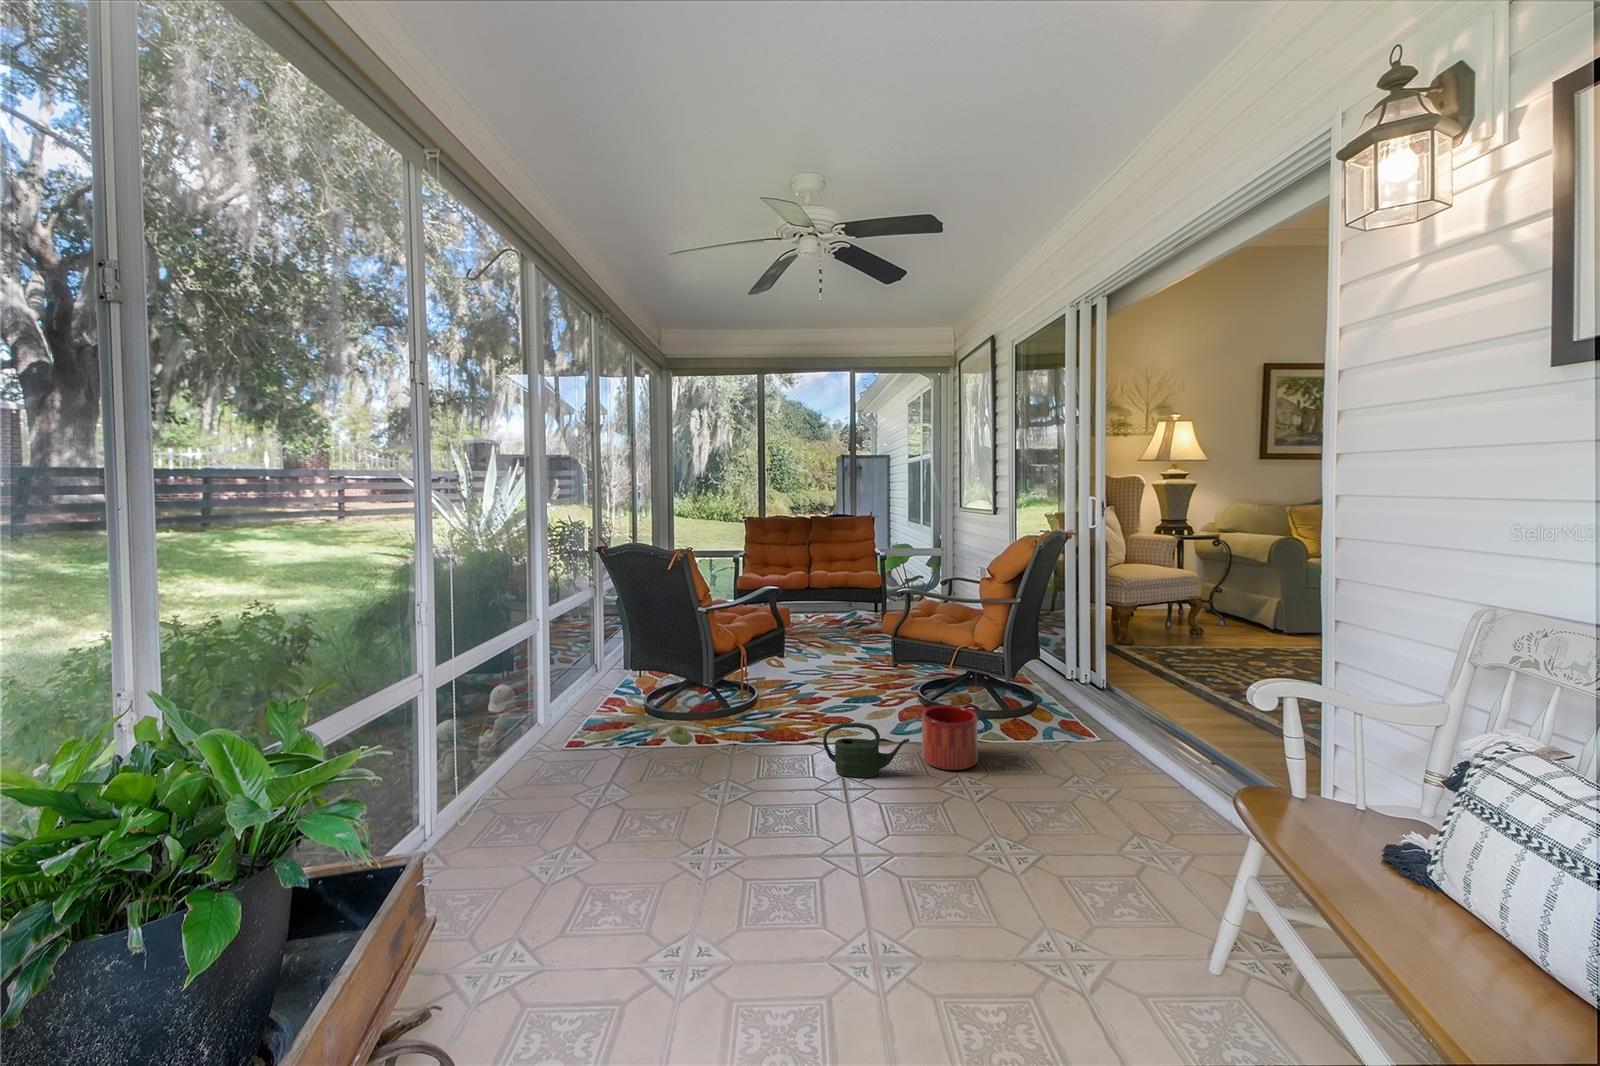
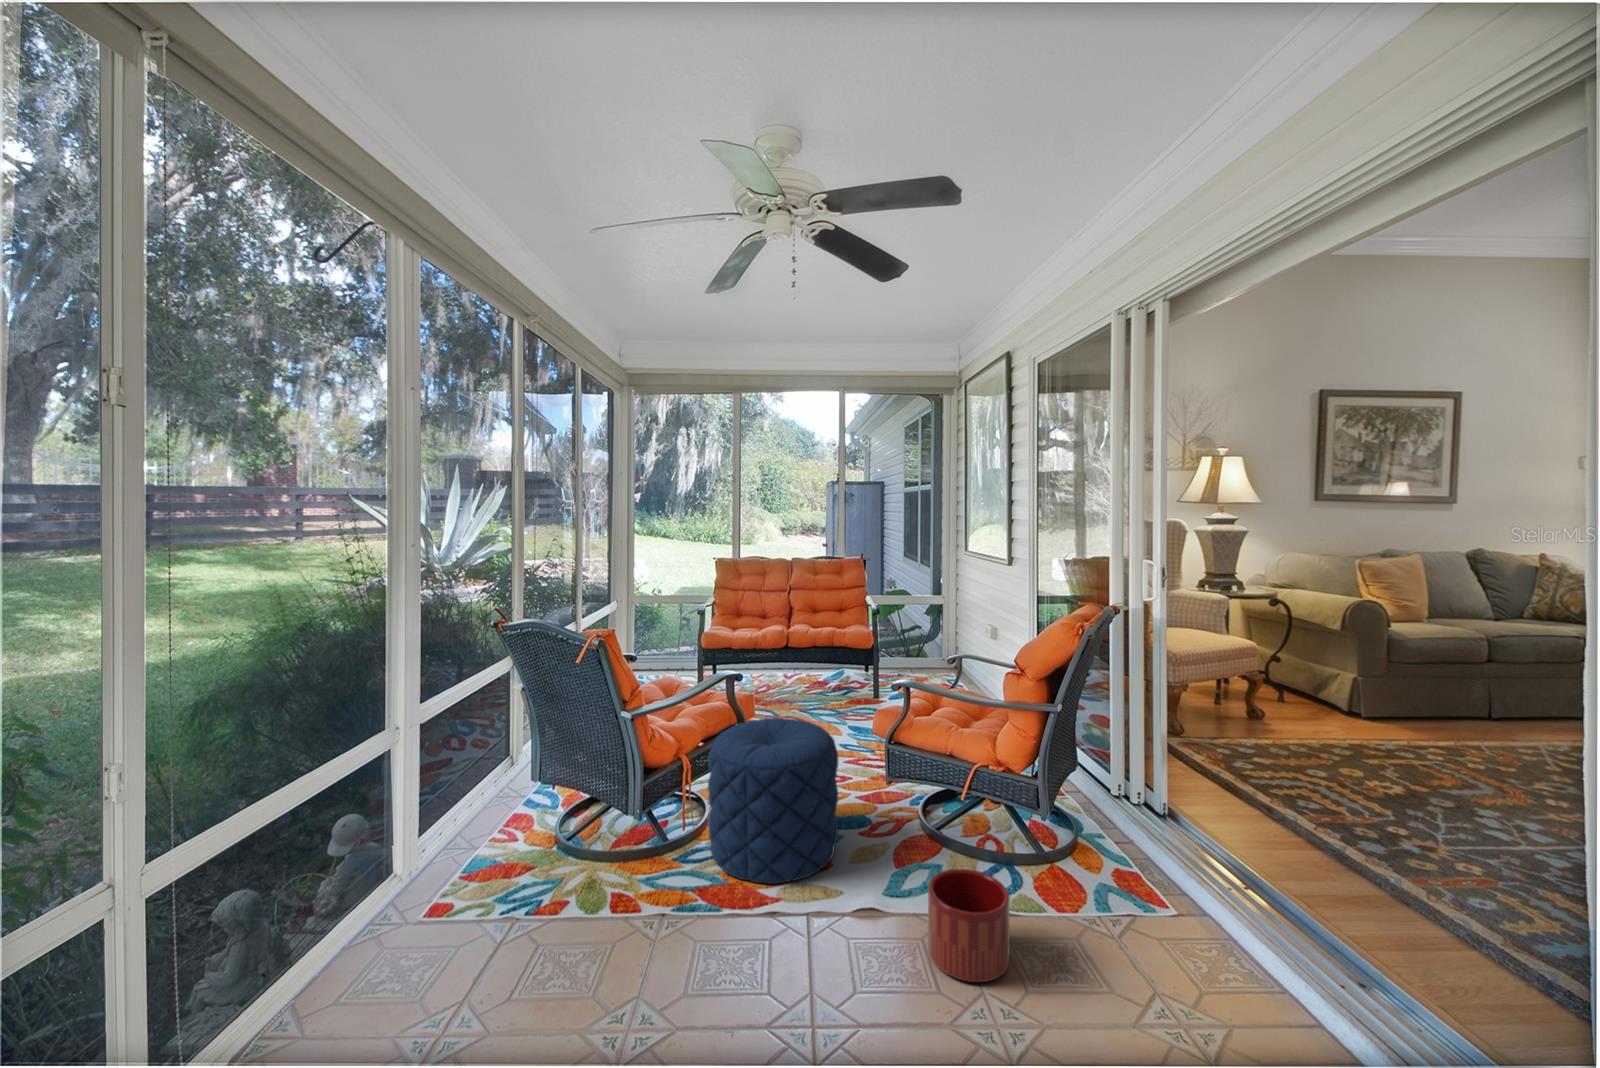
pouf: none [760,620,857,730] -> present [708,718,839,884]
watering can: present [823,723,909,778] -> none [783,910,911,997]

